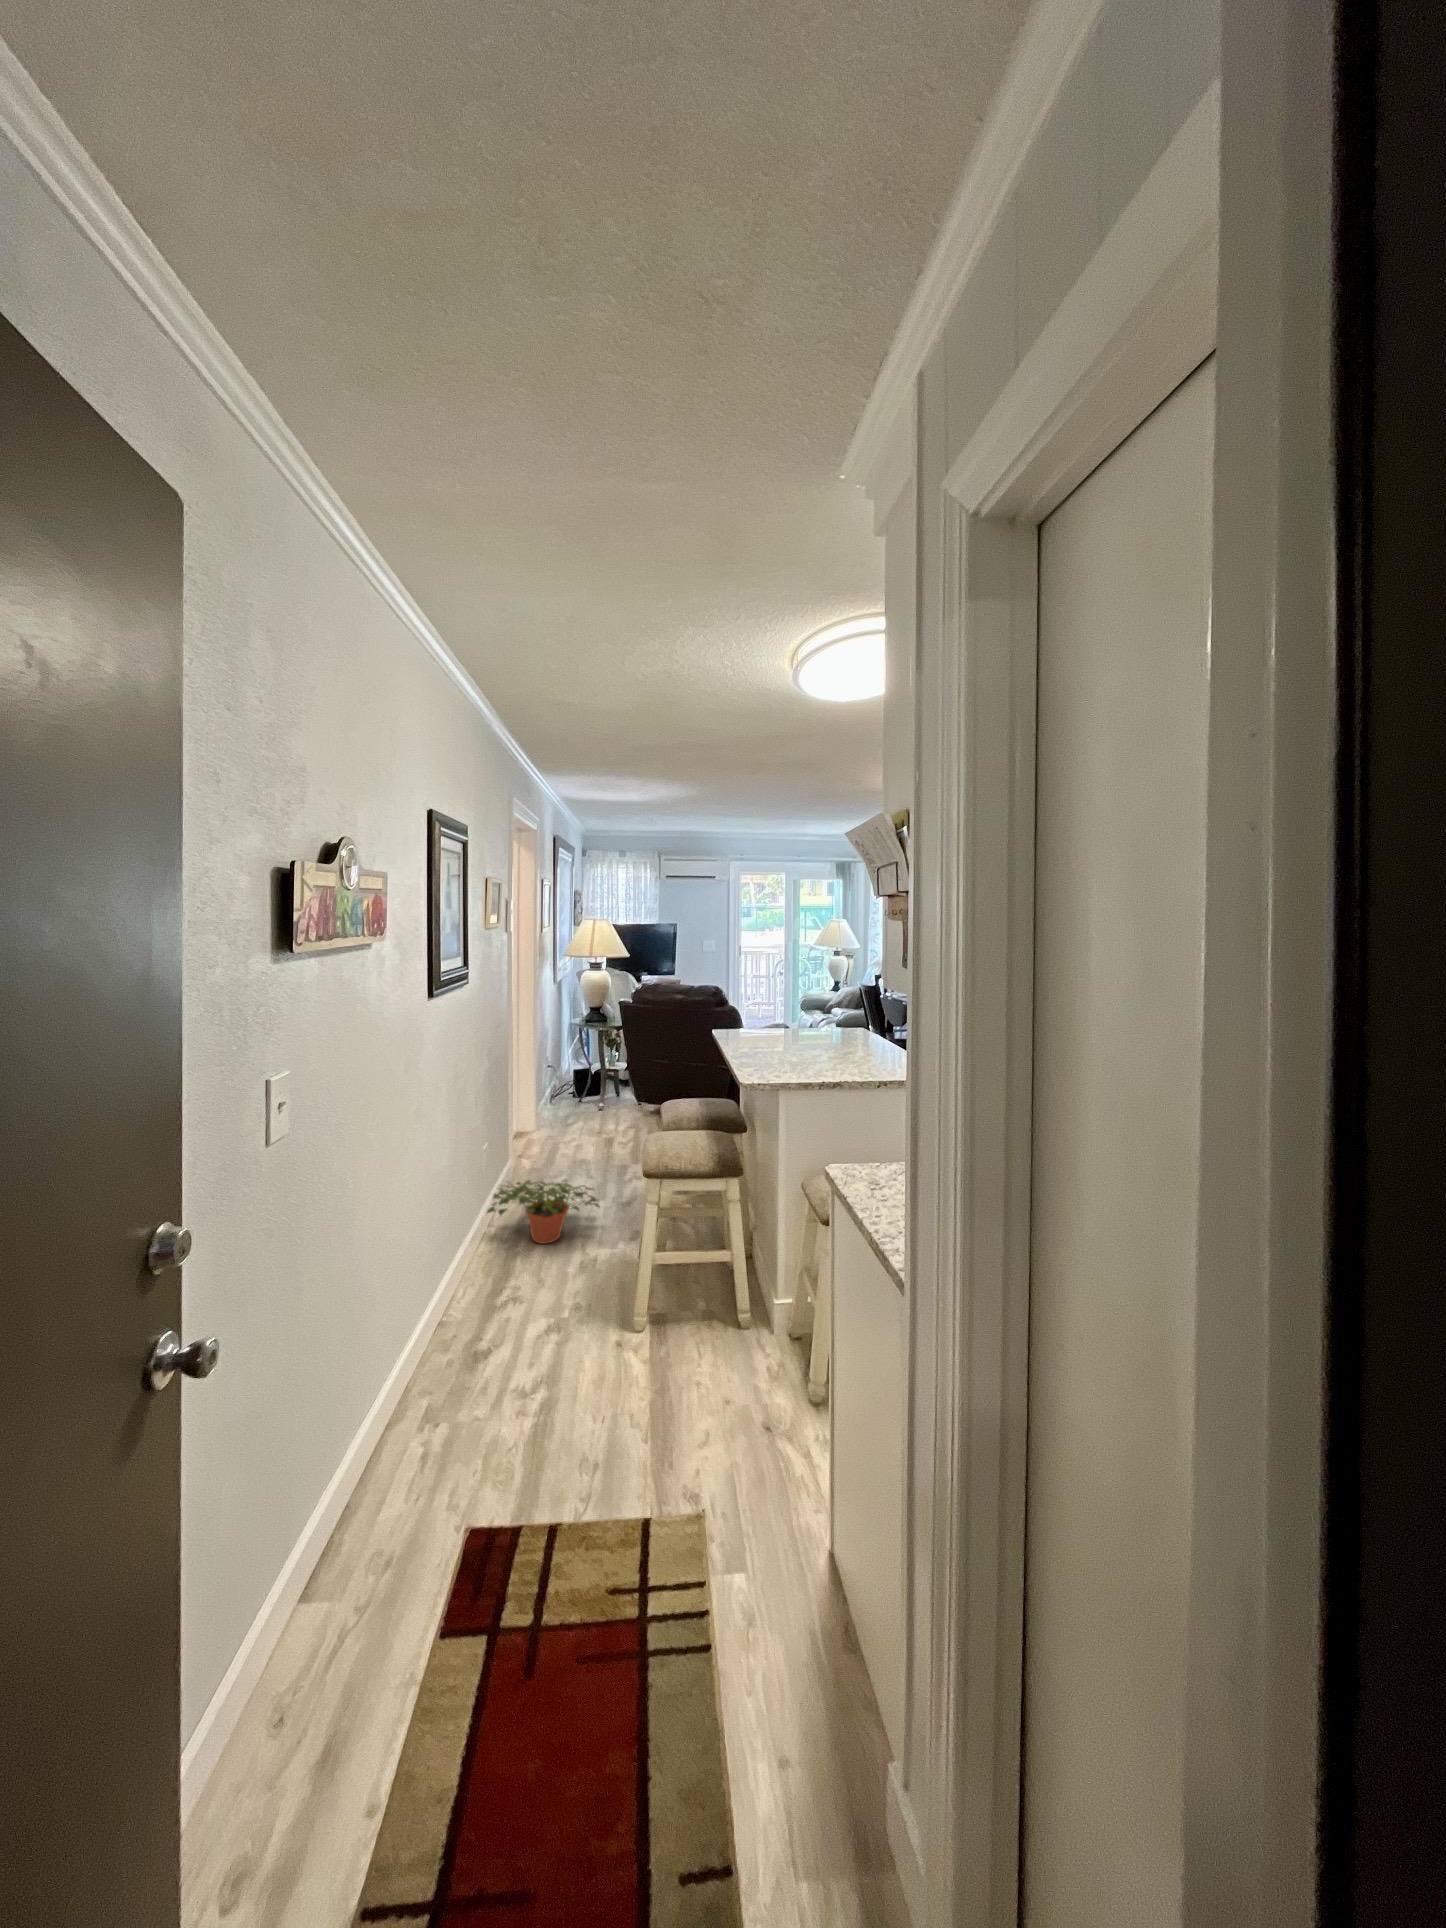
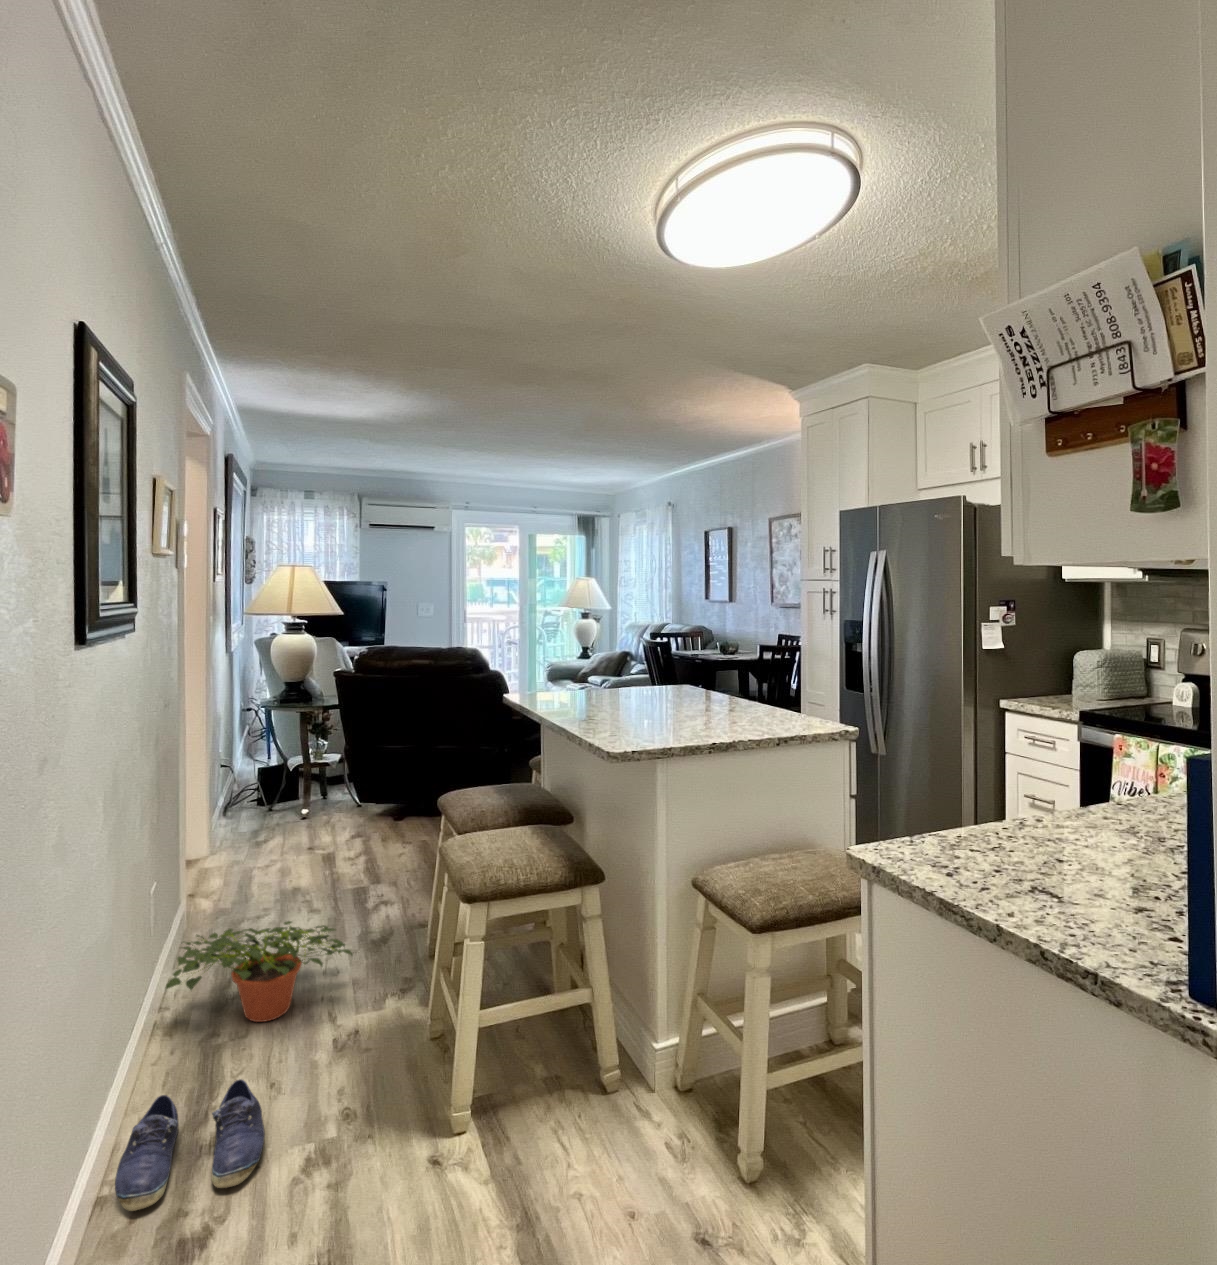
shoe: none [442,1275,528,1338] -> present [115,1079,265,1211]

